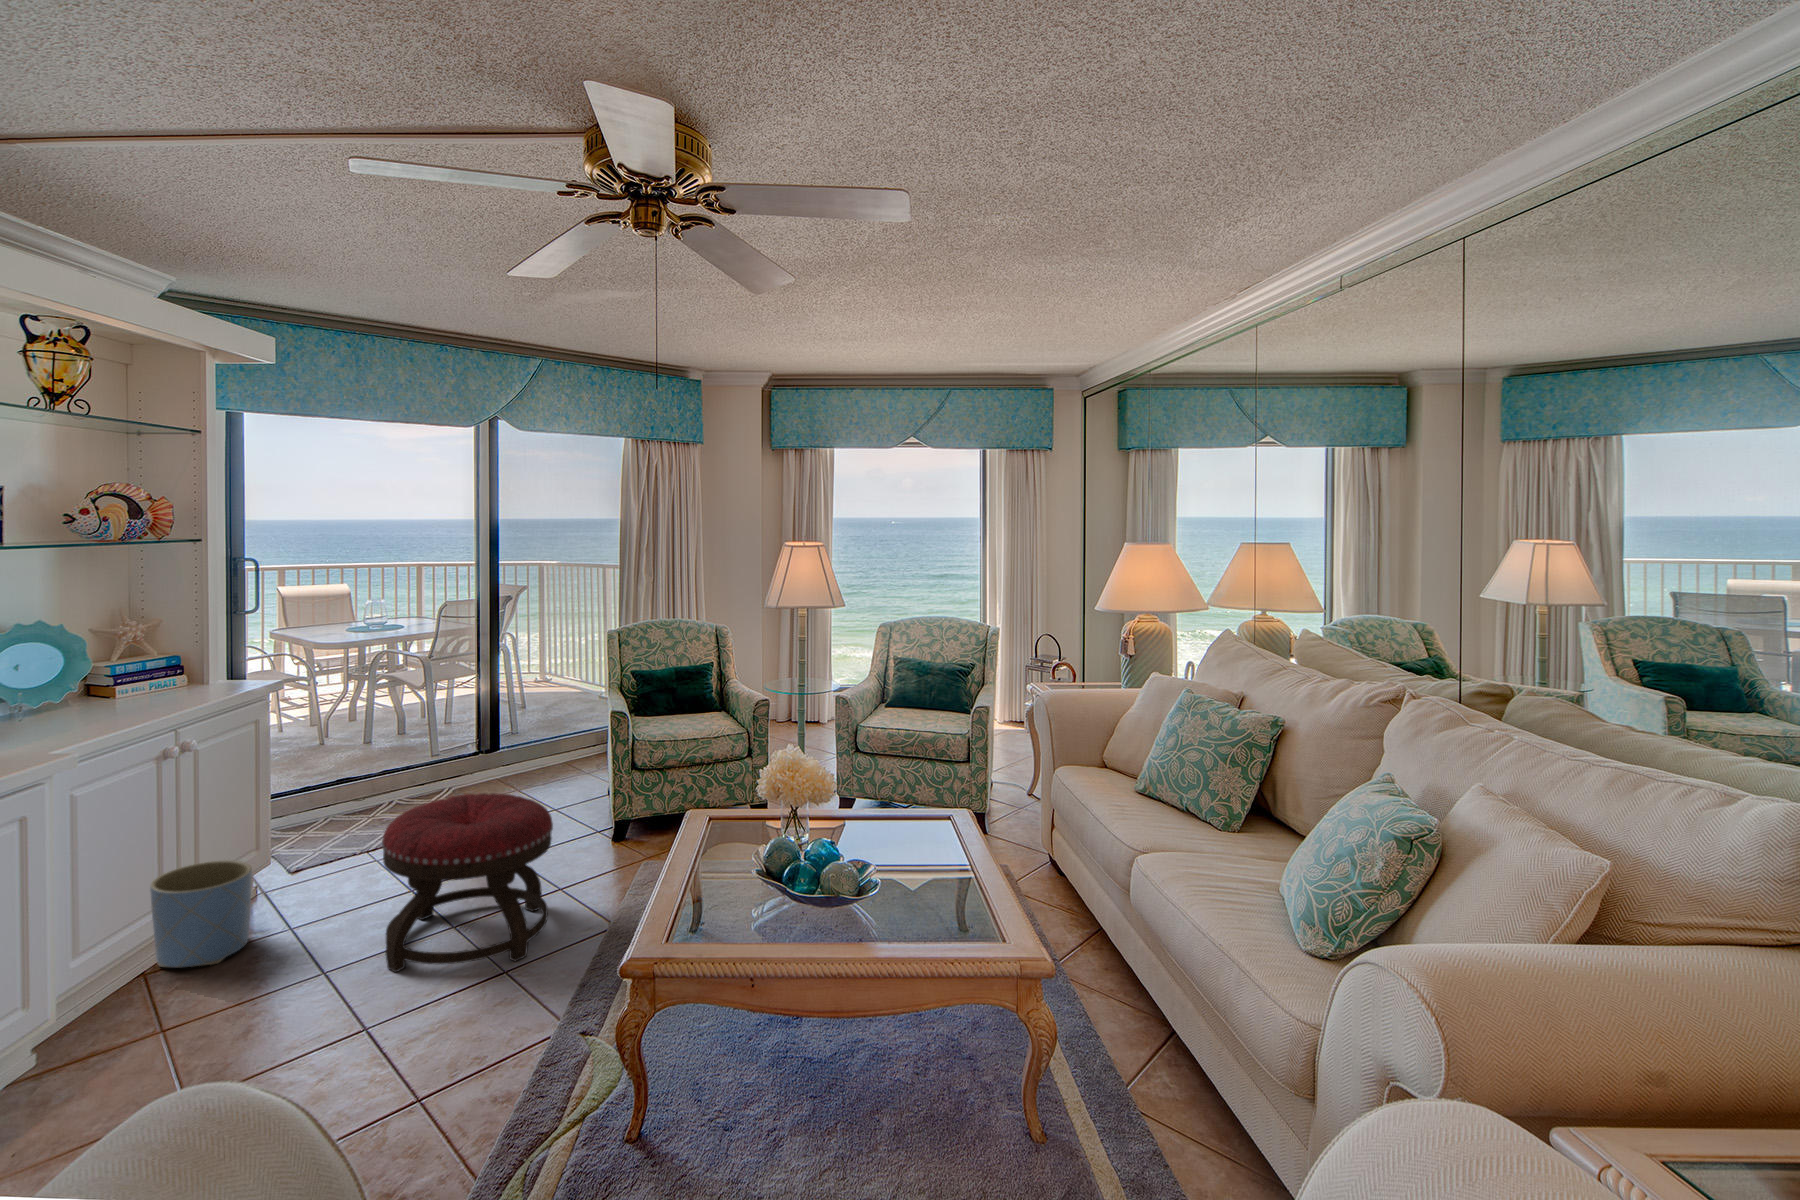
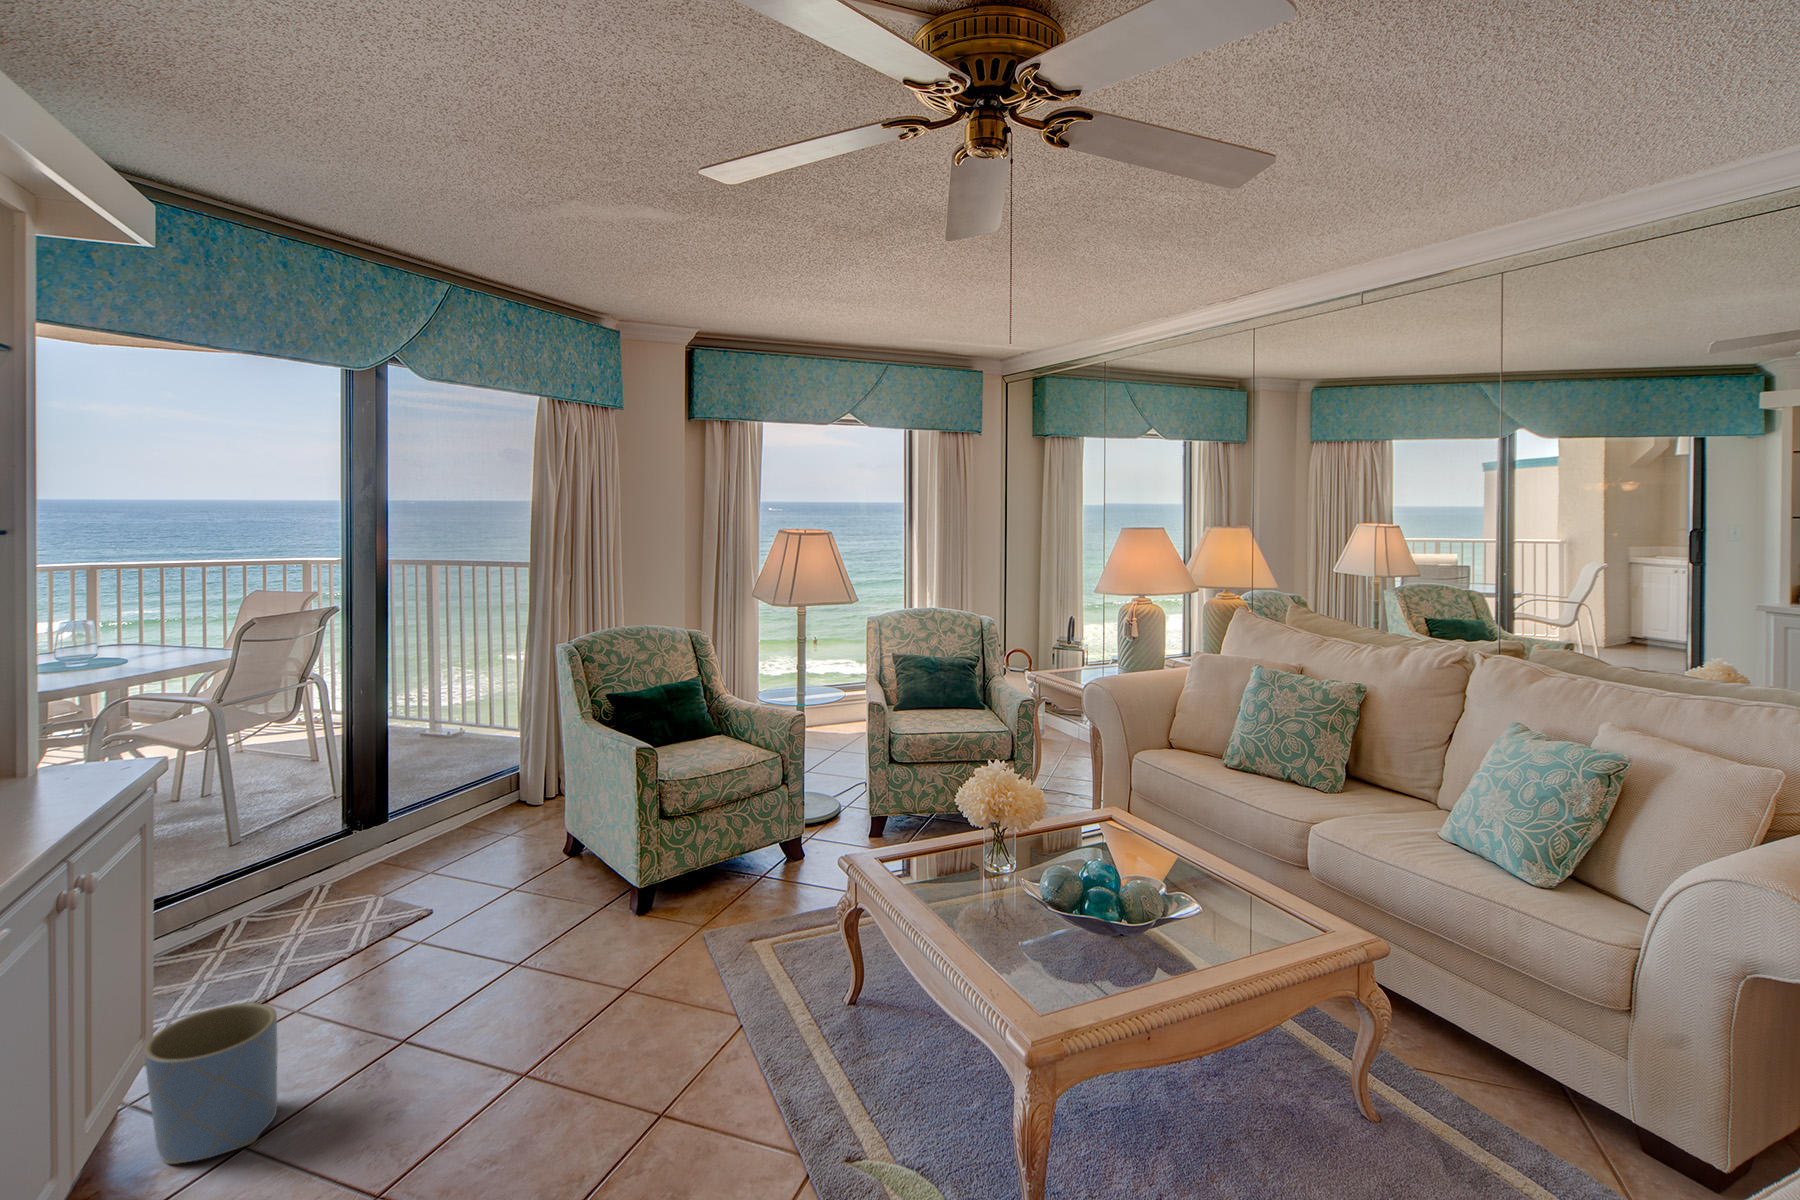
ottoman: present [382,793,553,972] -> none [457,864,657,1104]

